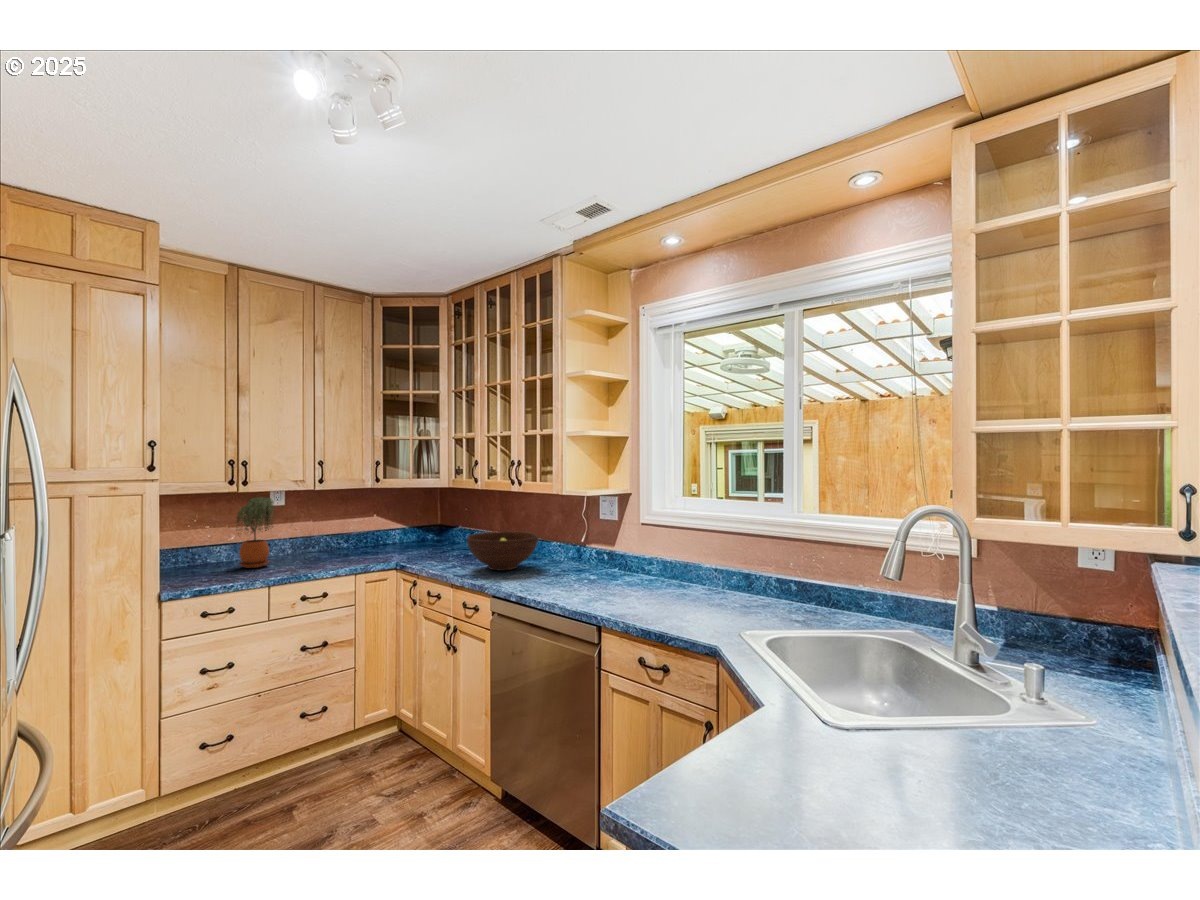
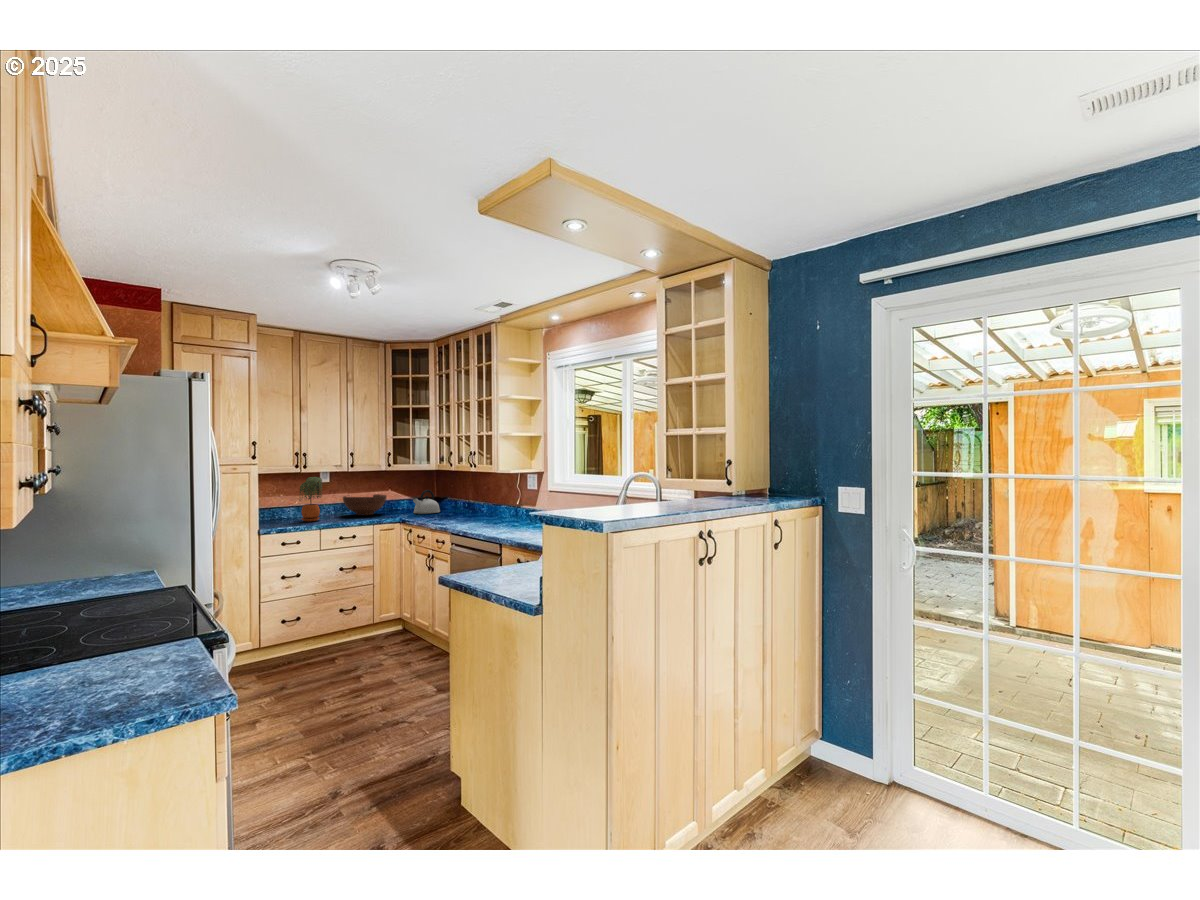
kettle: none [412,515,451,551] -> present [413,490,440,514]
fruit bowl: present [467,531,538,571] -> present [343,494,387,515]

